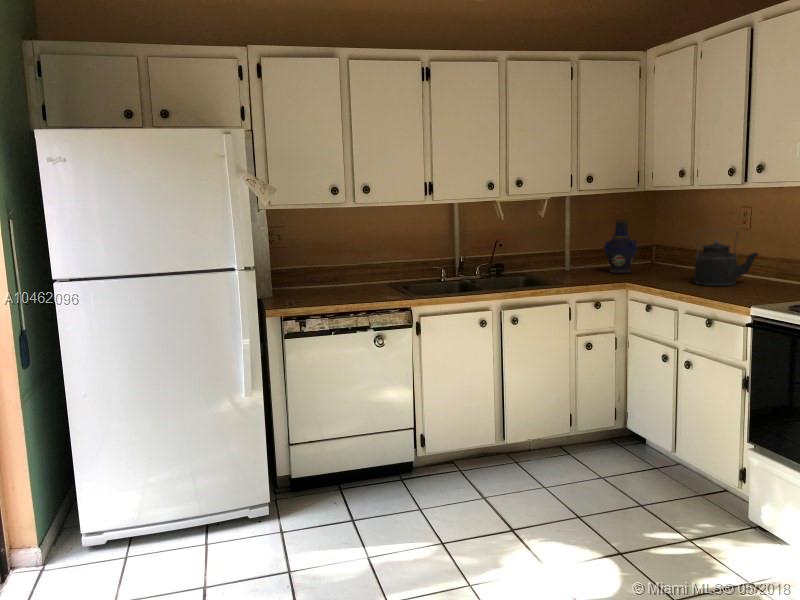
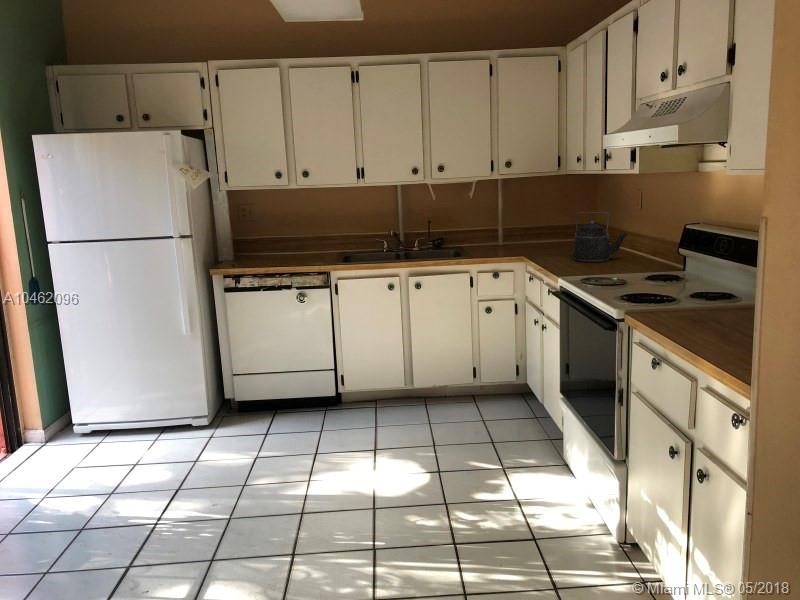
vase: present [604,220,638,274] -> none [526,200,558,248]

